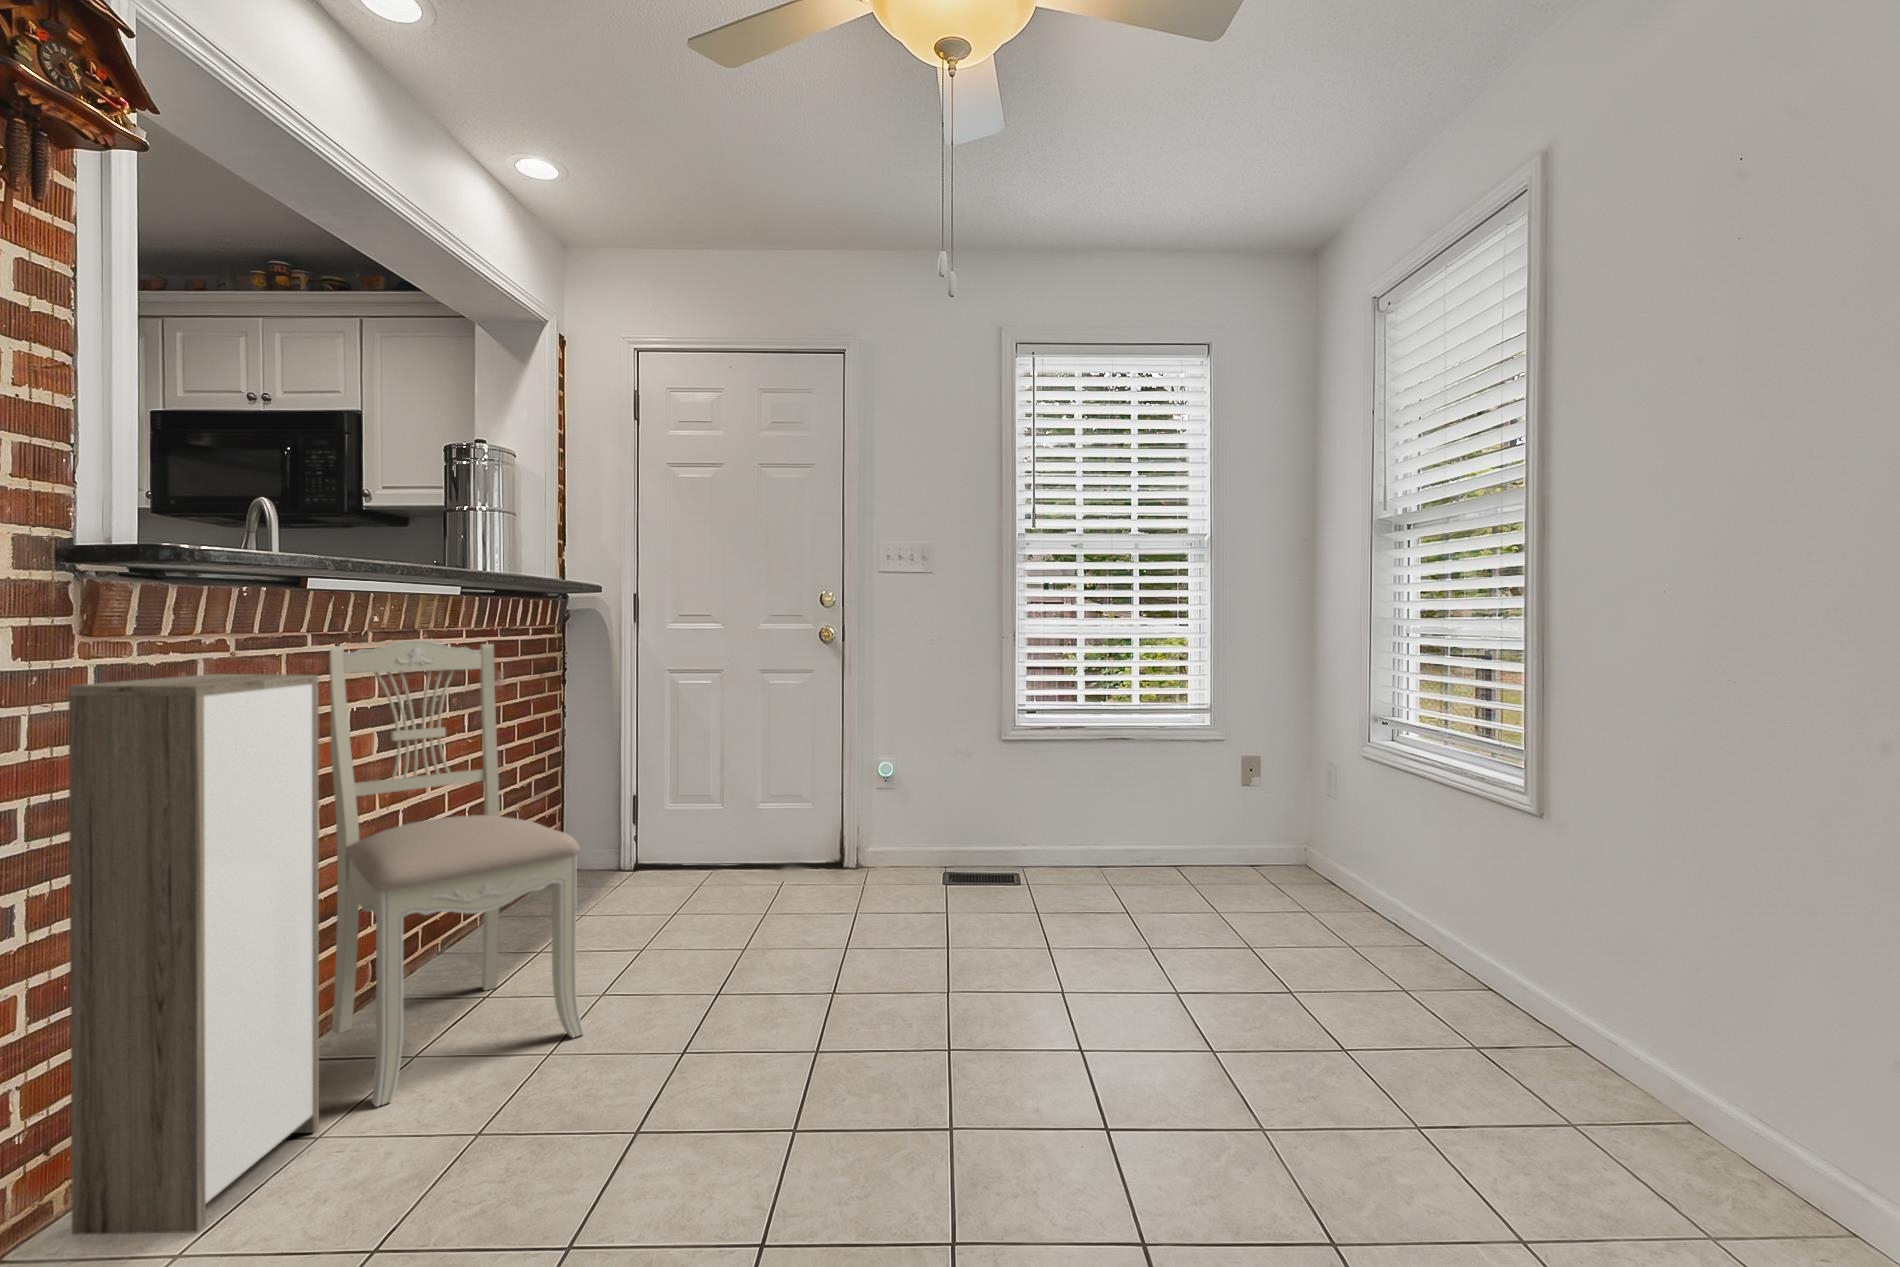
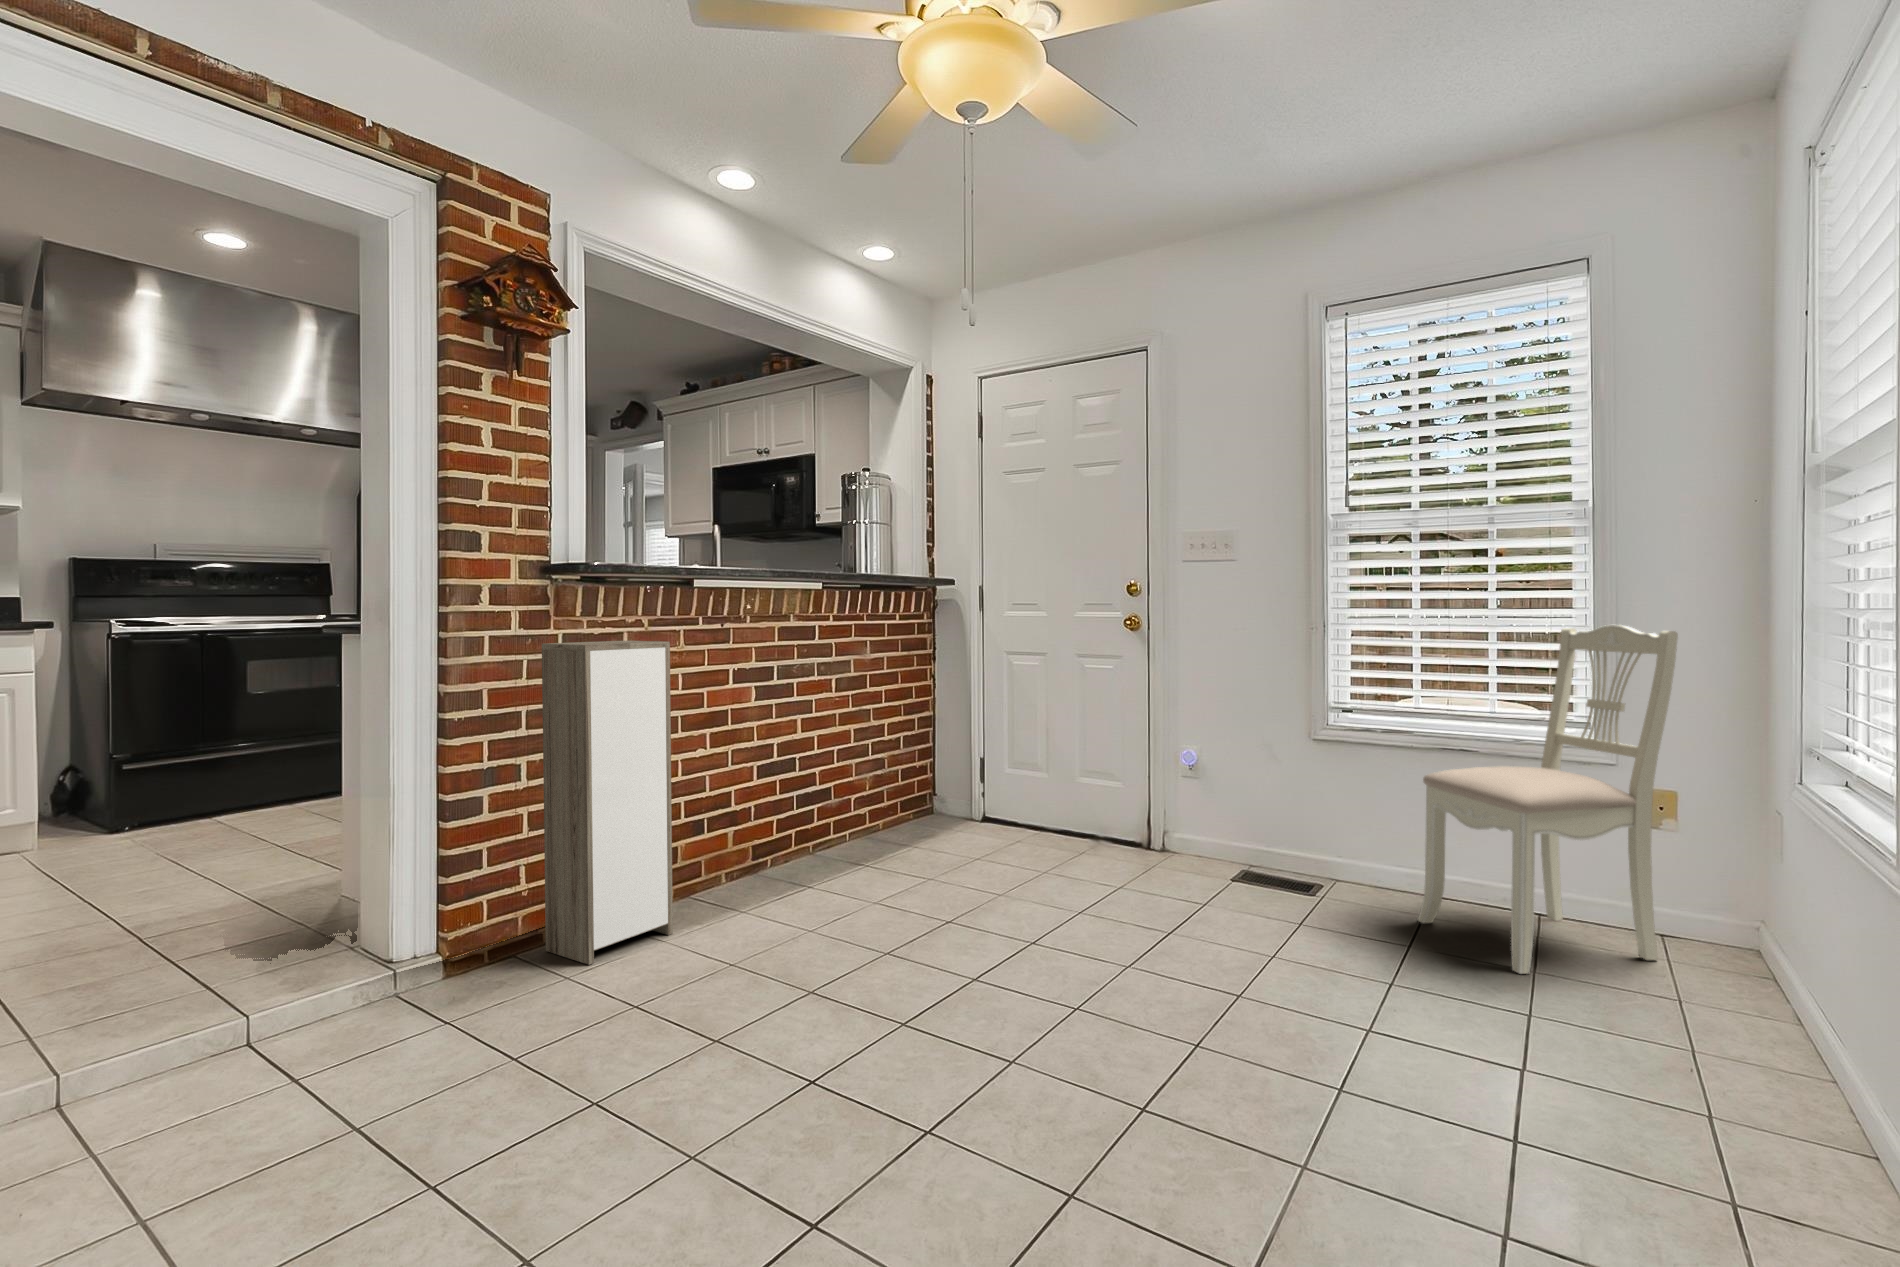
dining chair: present [330,640,584,1107] -> present [1418,625,1678,974]

